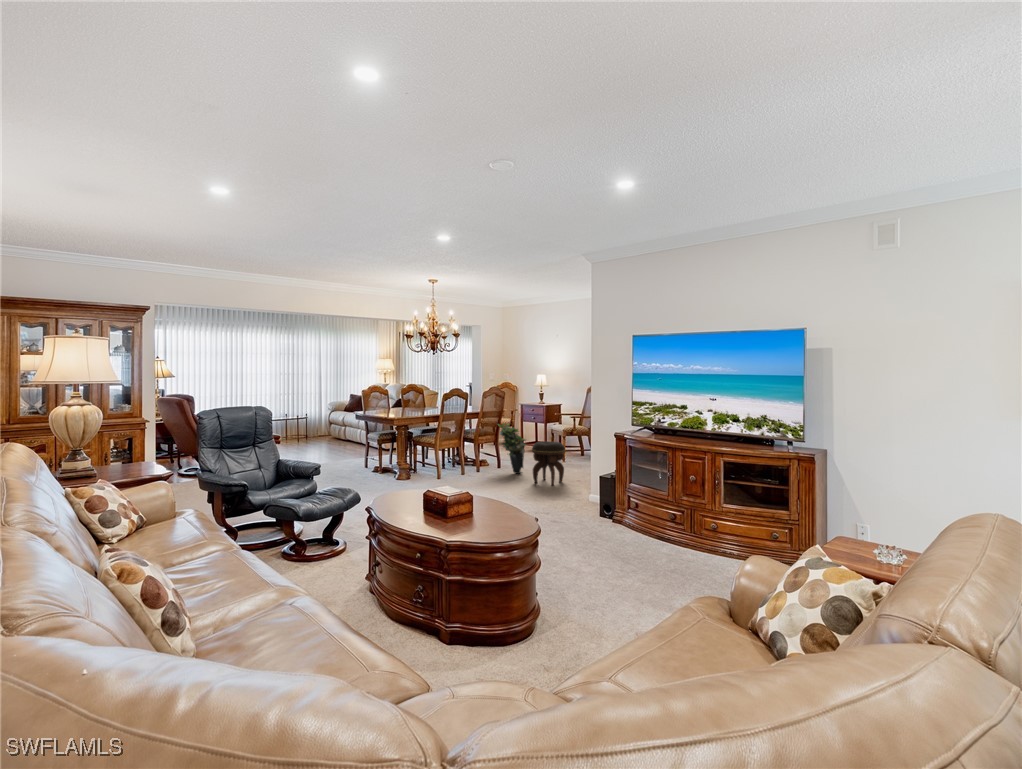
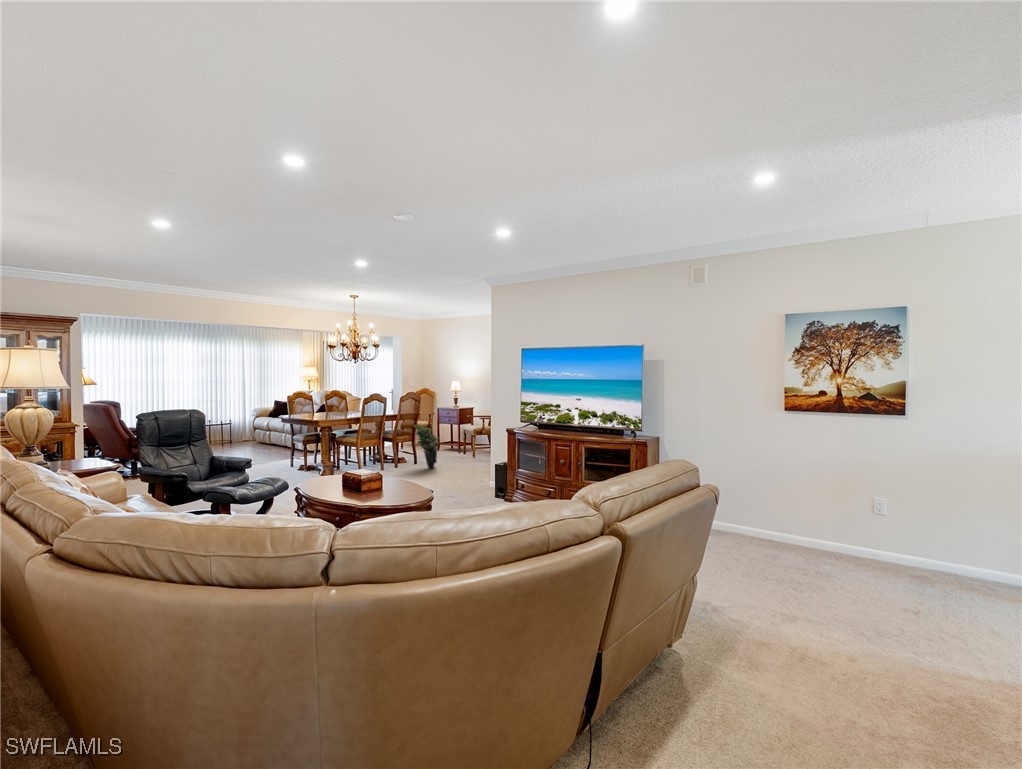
footstool: present [532,441,565,485] -> none [443,439,472,477]

